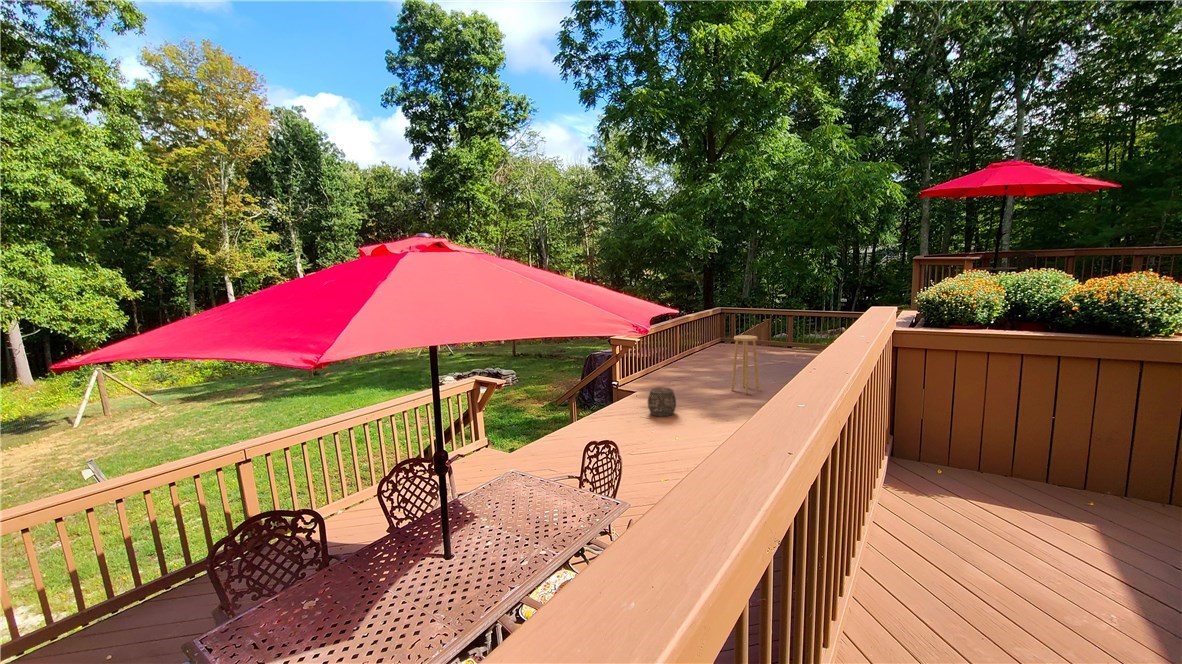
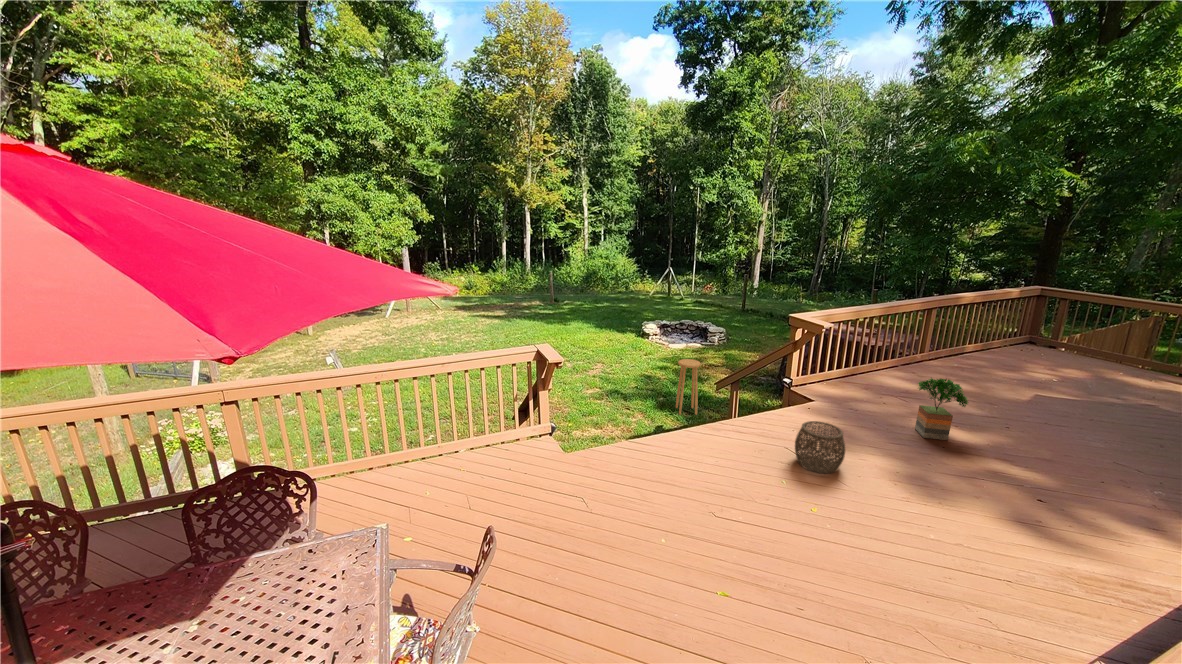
stool: present [731,335,759,394] -> present [676,359,700,415]
potted tree: none [689,353,717,389] -> present [915,378,968,440]

